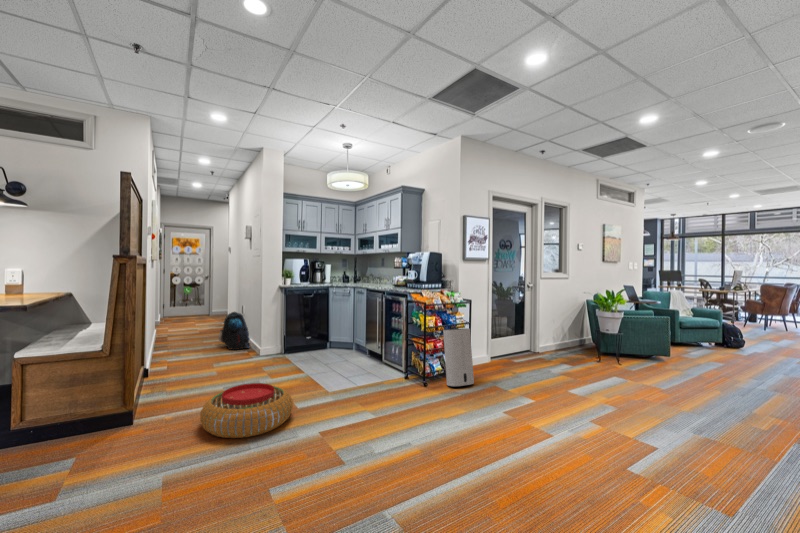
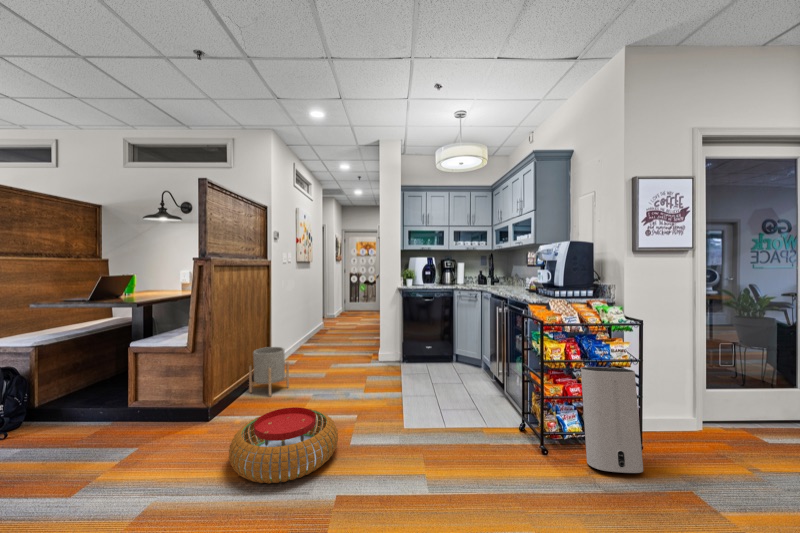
backpack: present [218,312,250,350] -> none [353,313,379,352]
planter: none [146,345,188,394] -> present [249,347,289,397]

